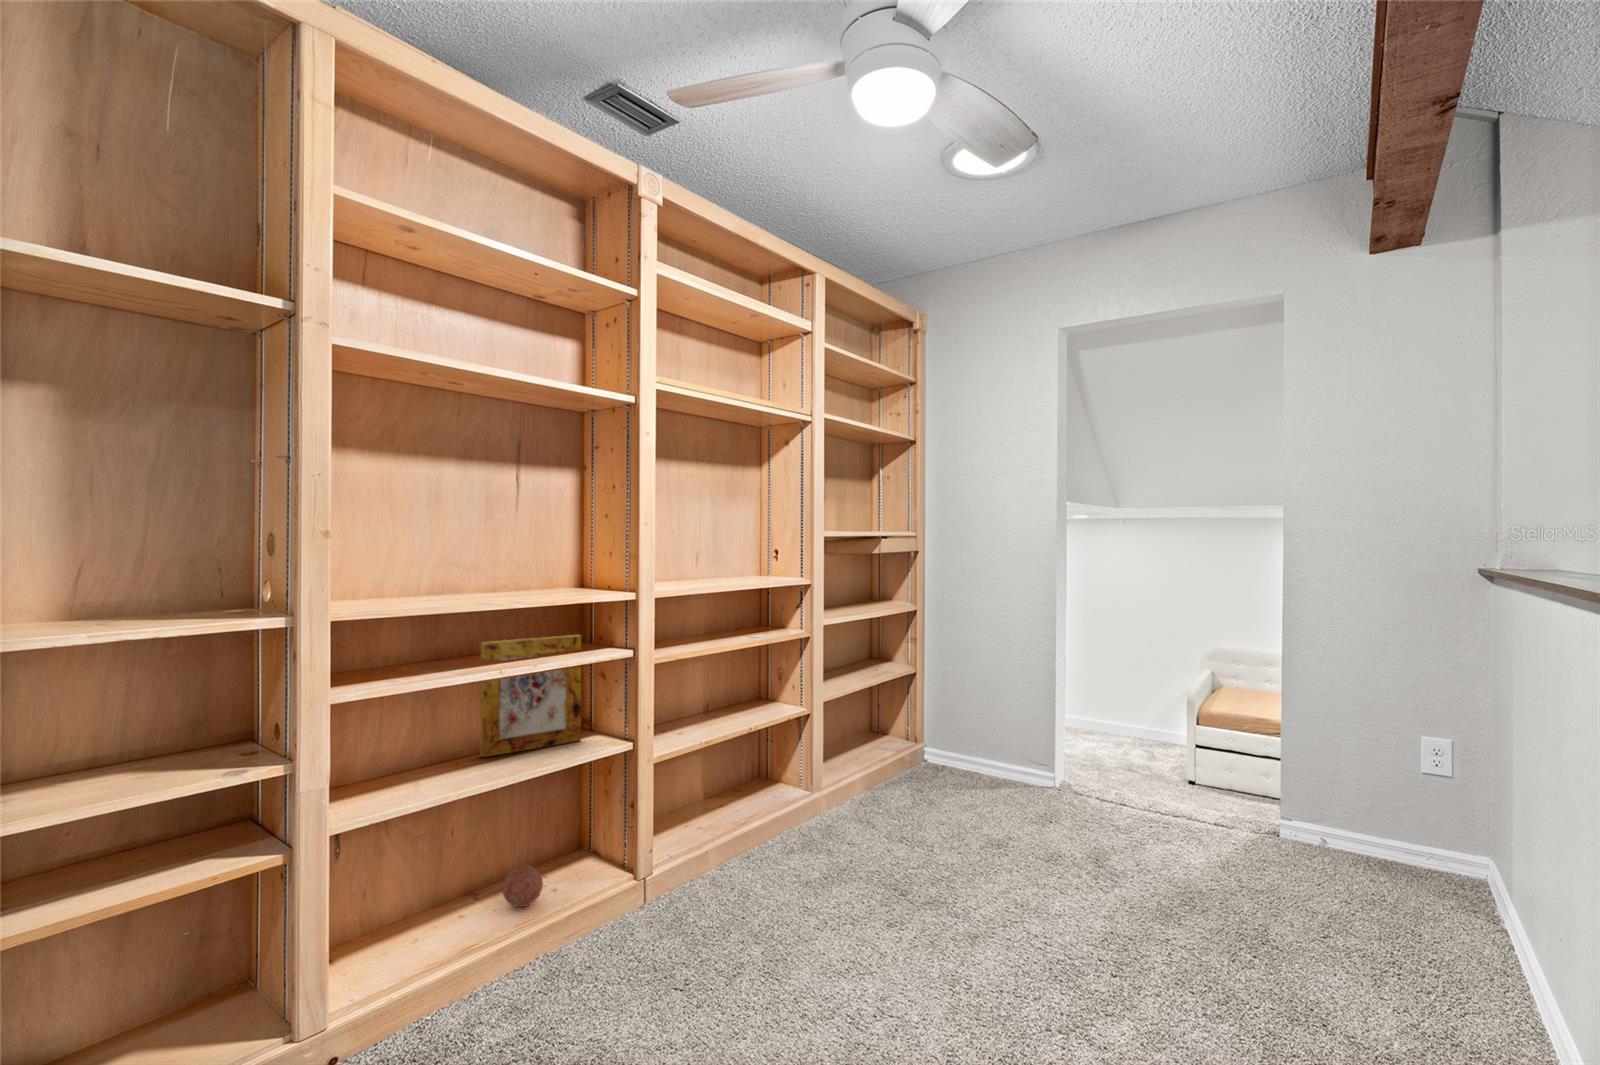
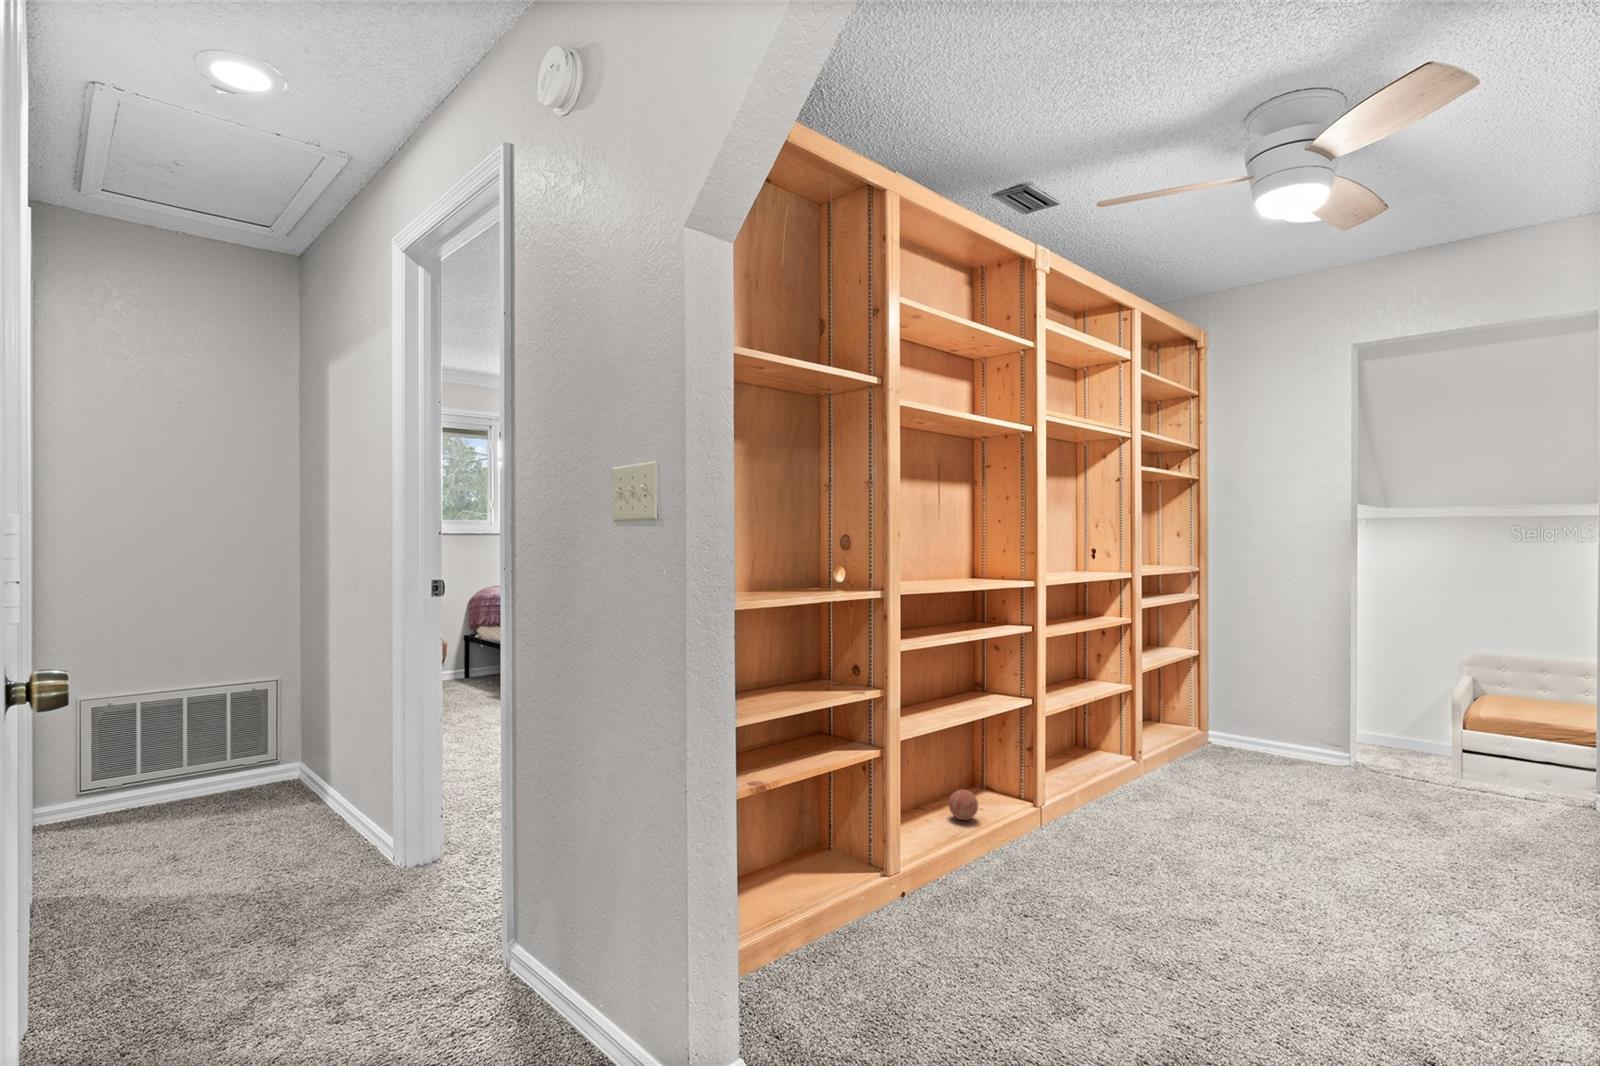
picture frame: present [480,635,581,757] -> none [926,615,989,706]

